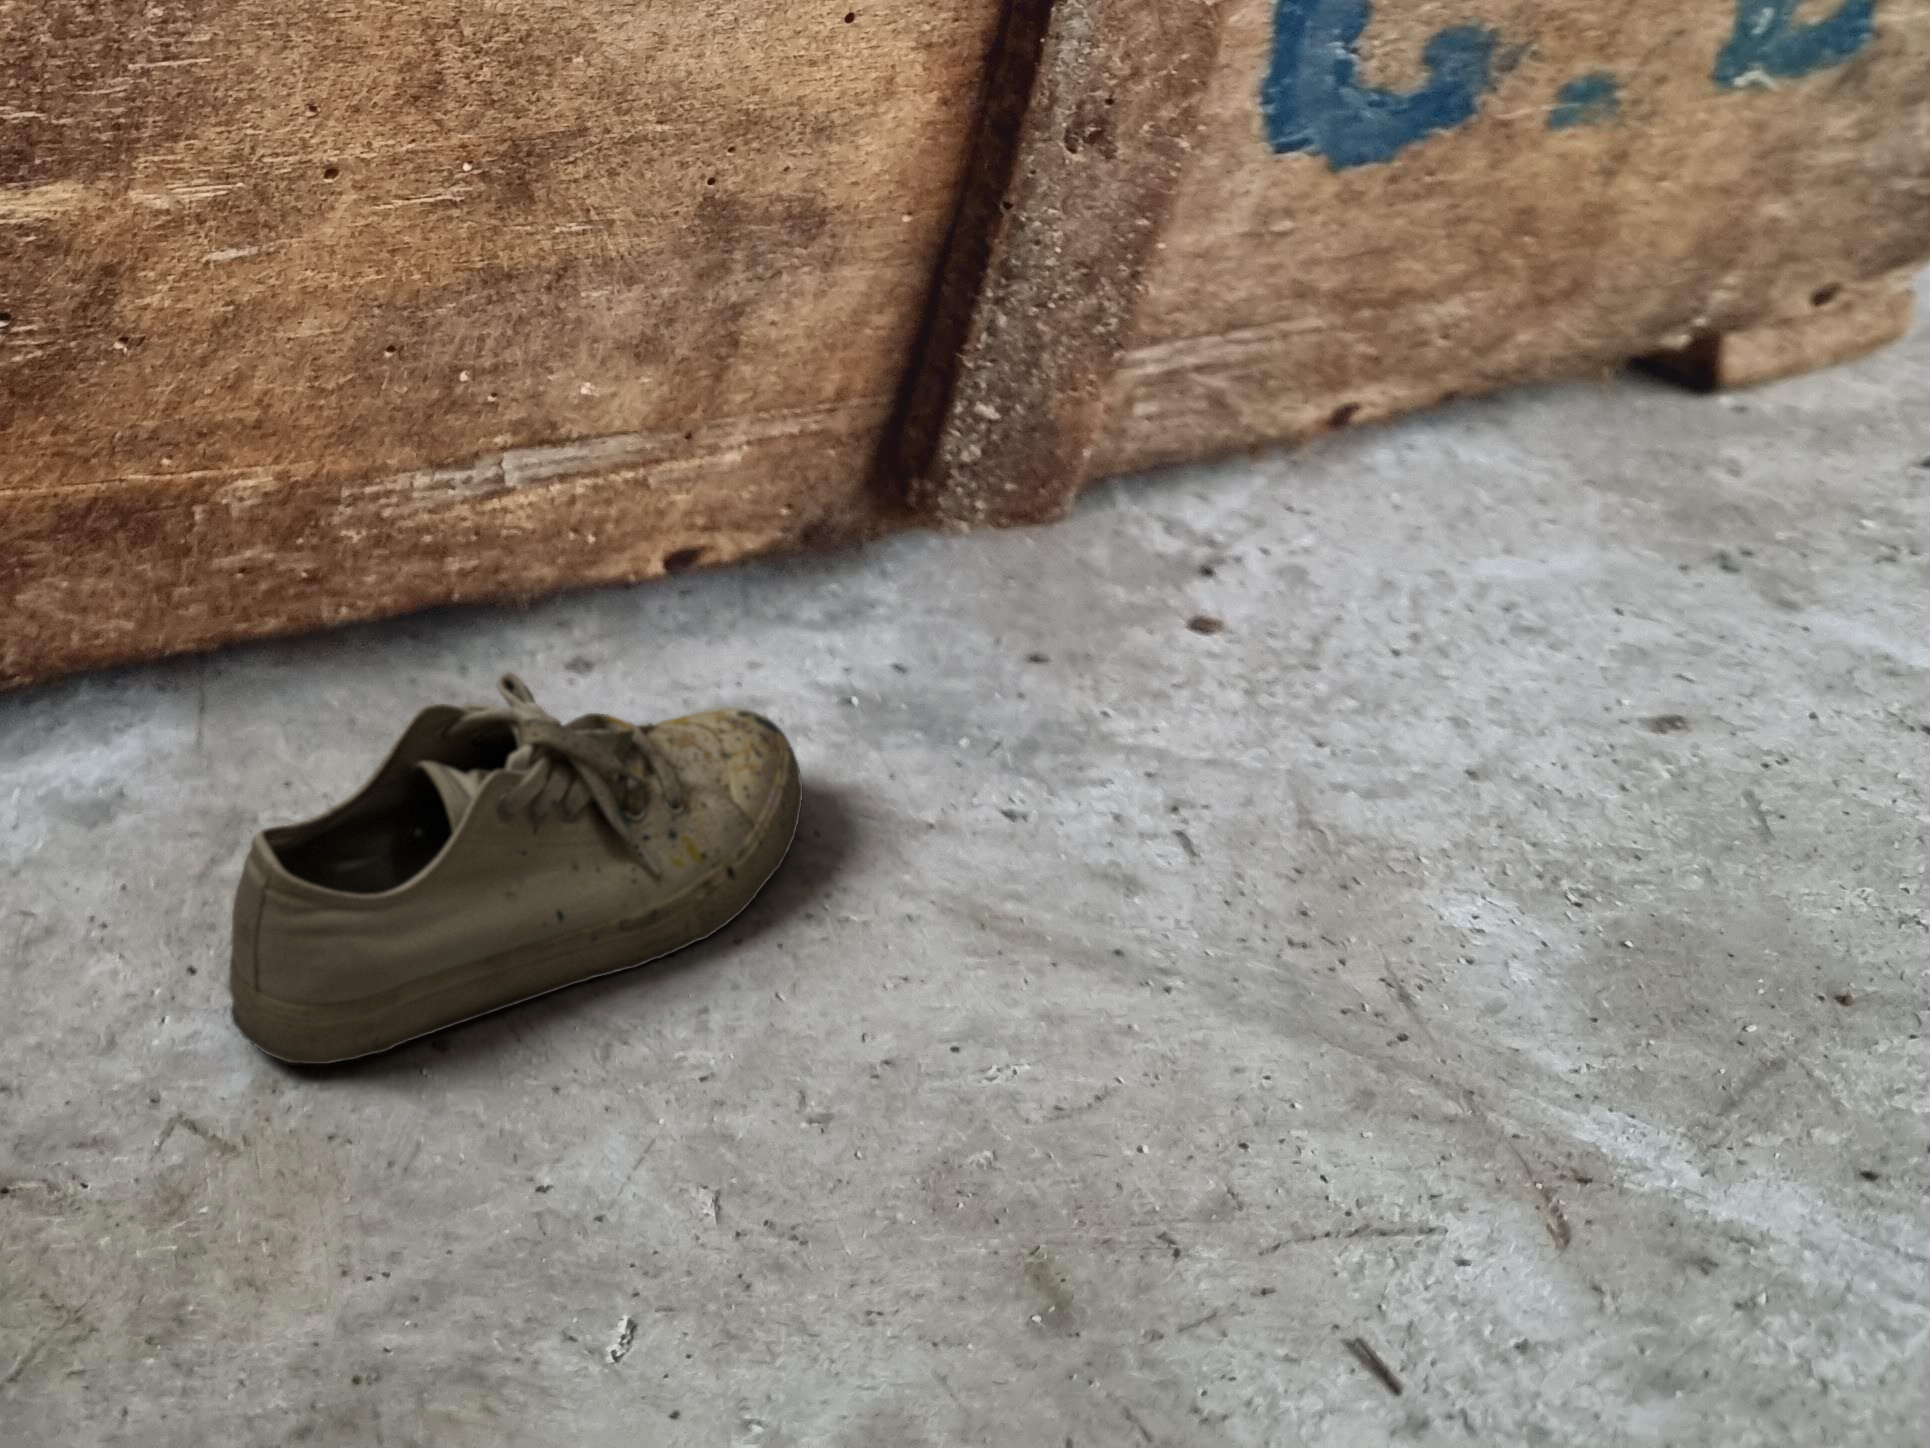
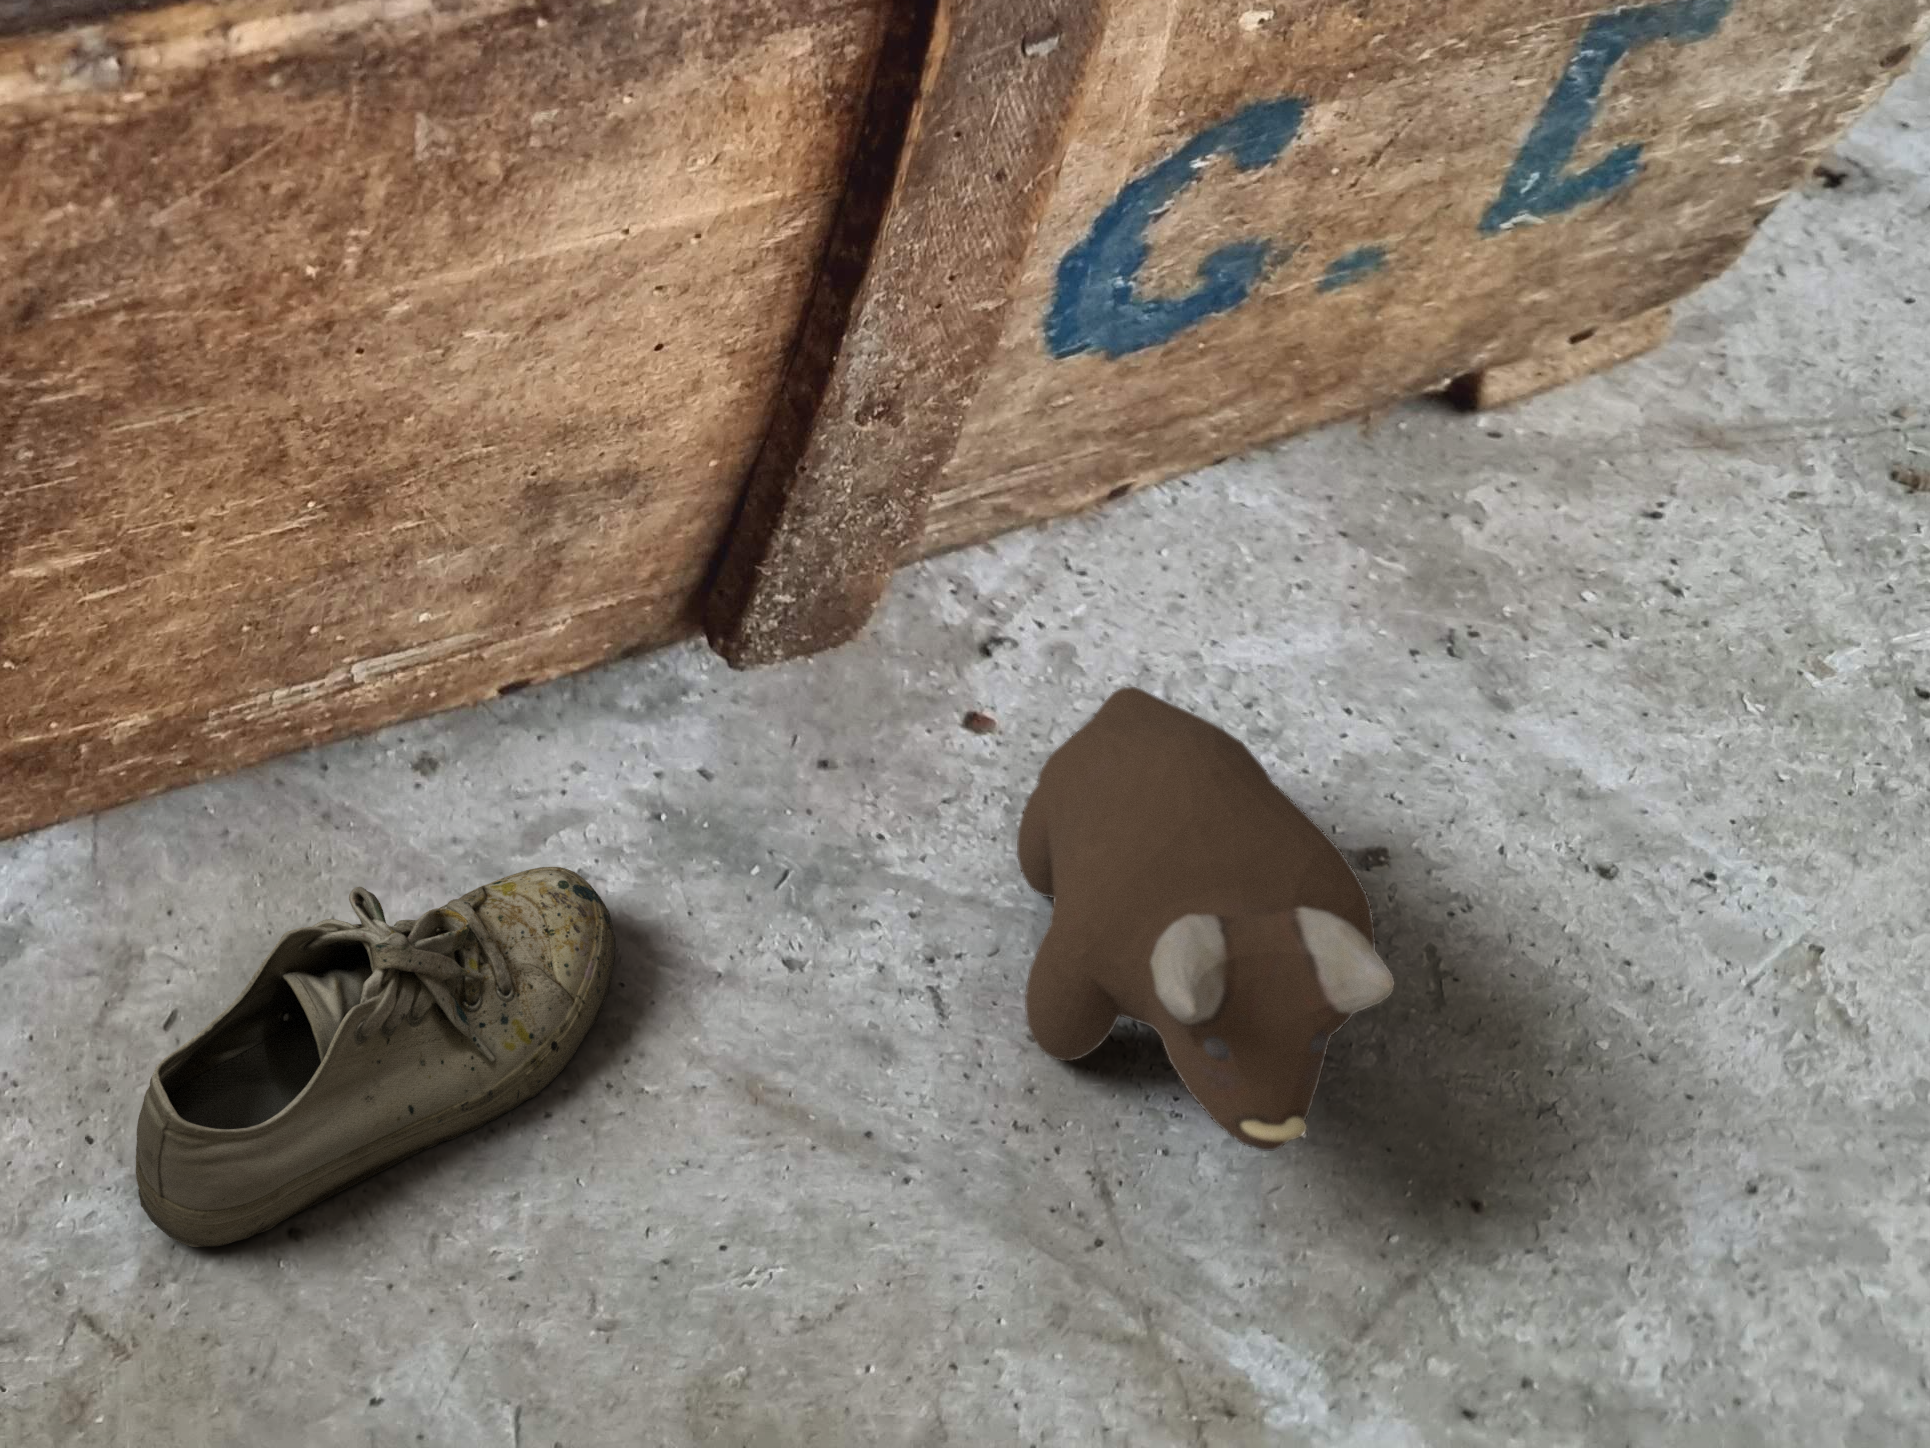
plush toy: none [1260,515,1714,931] -> present [1017,687,1394,1151]

